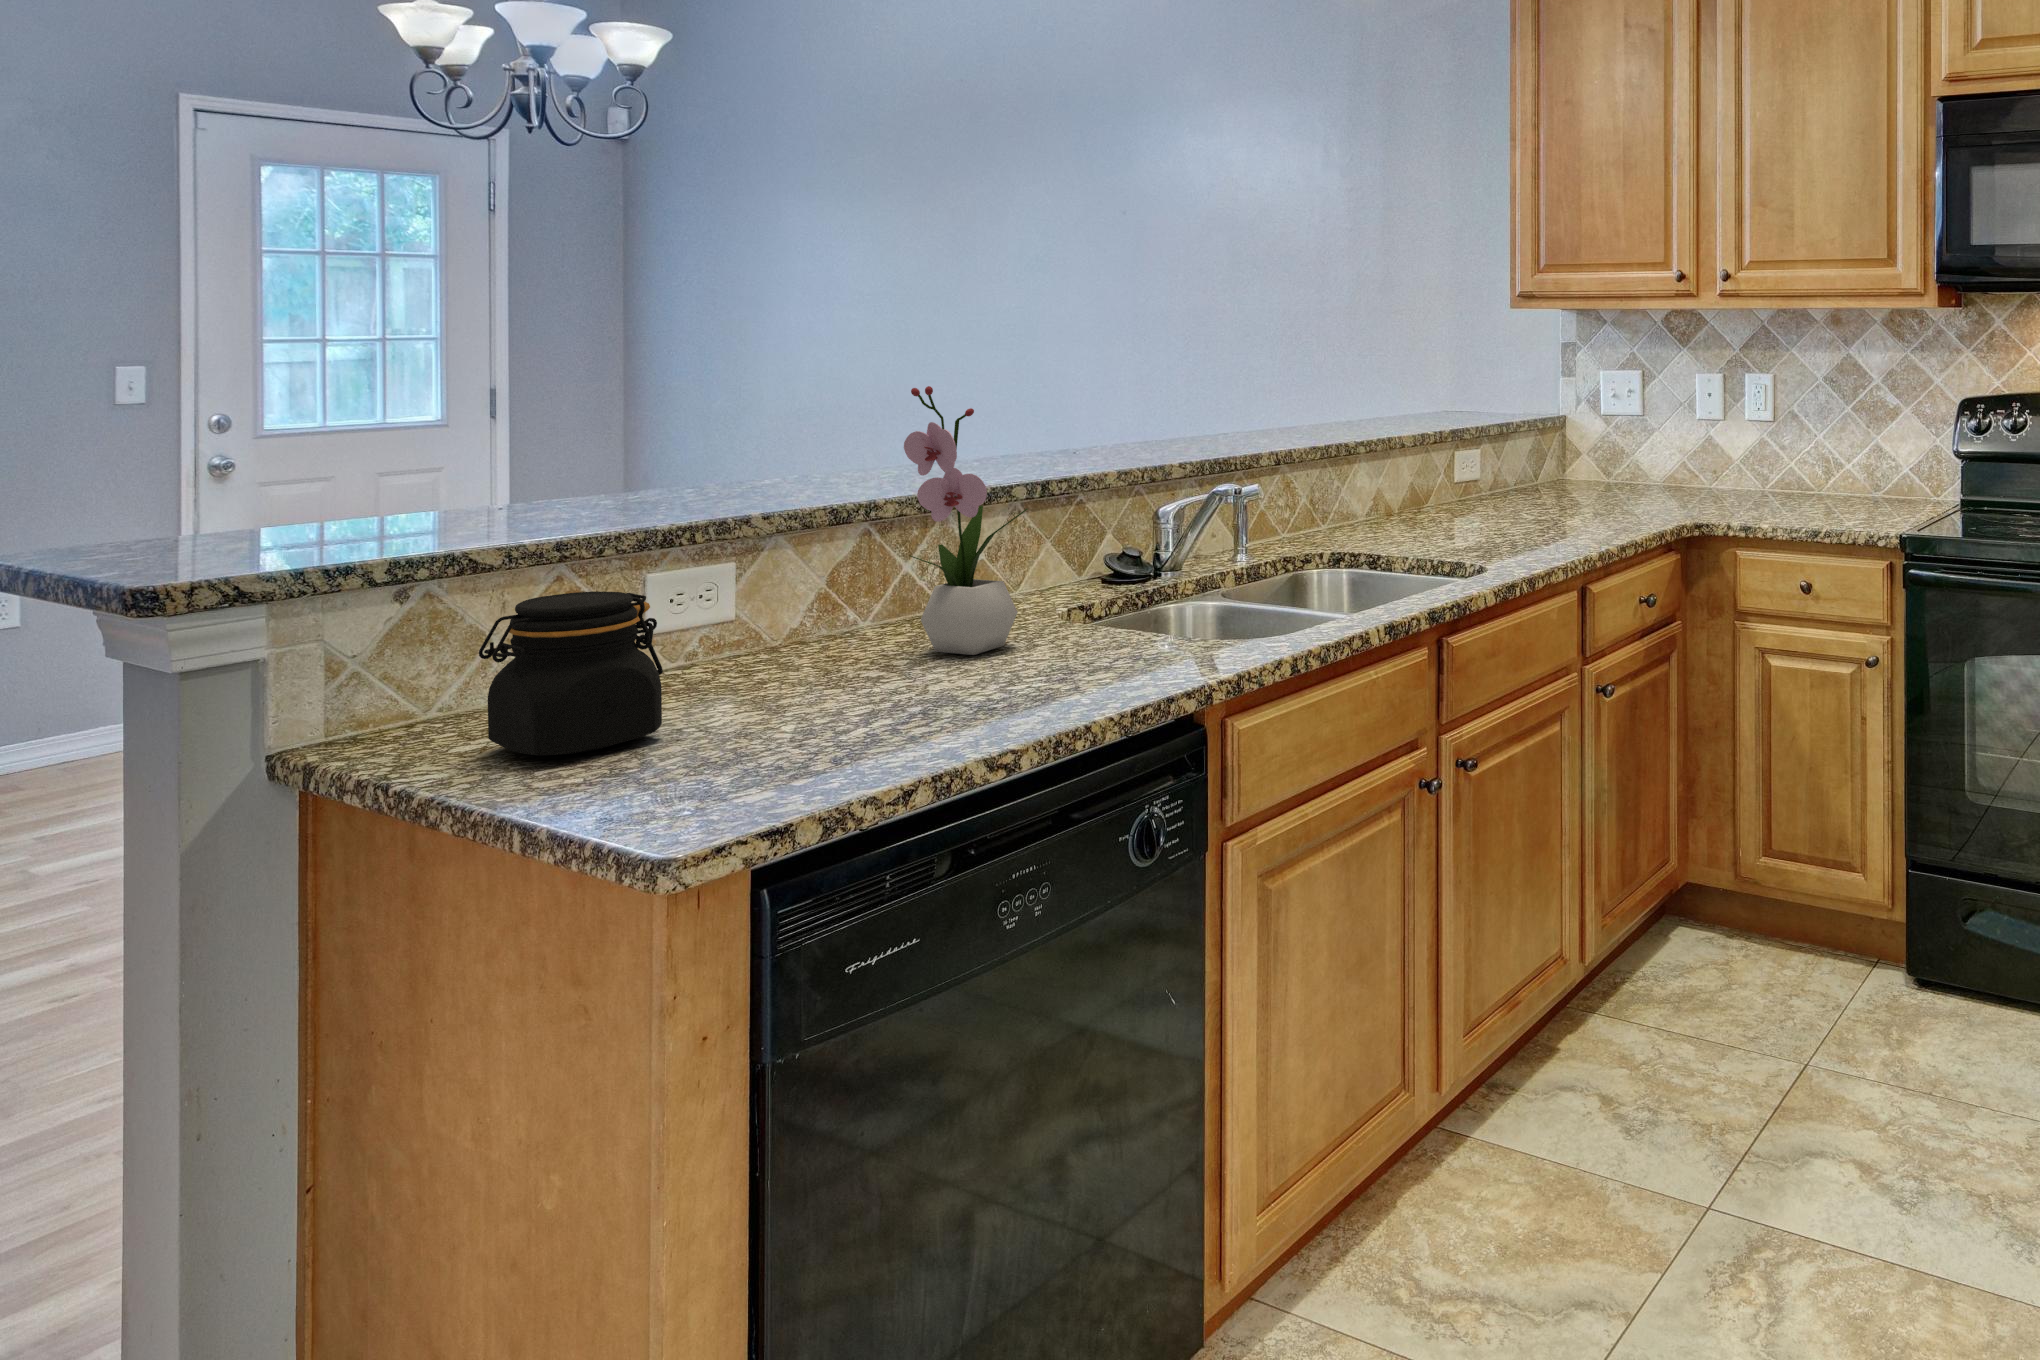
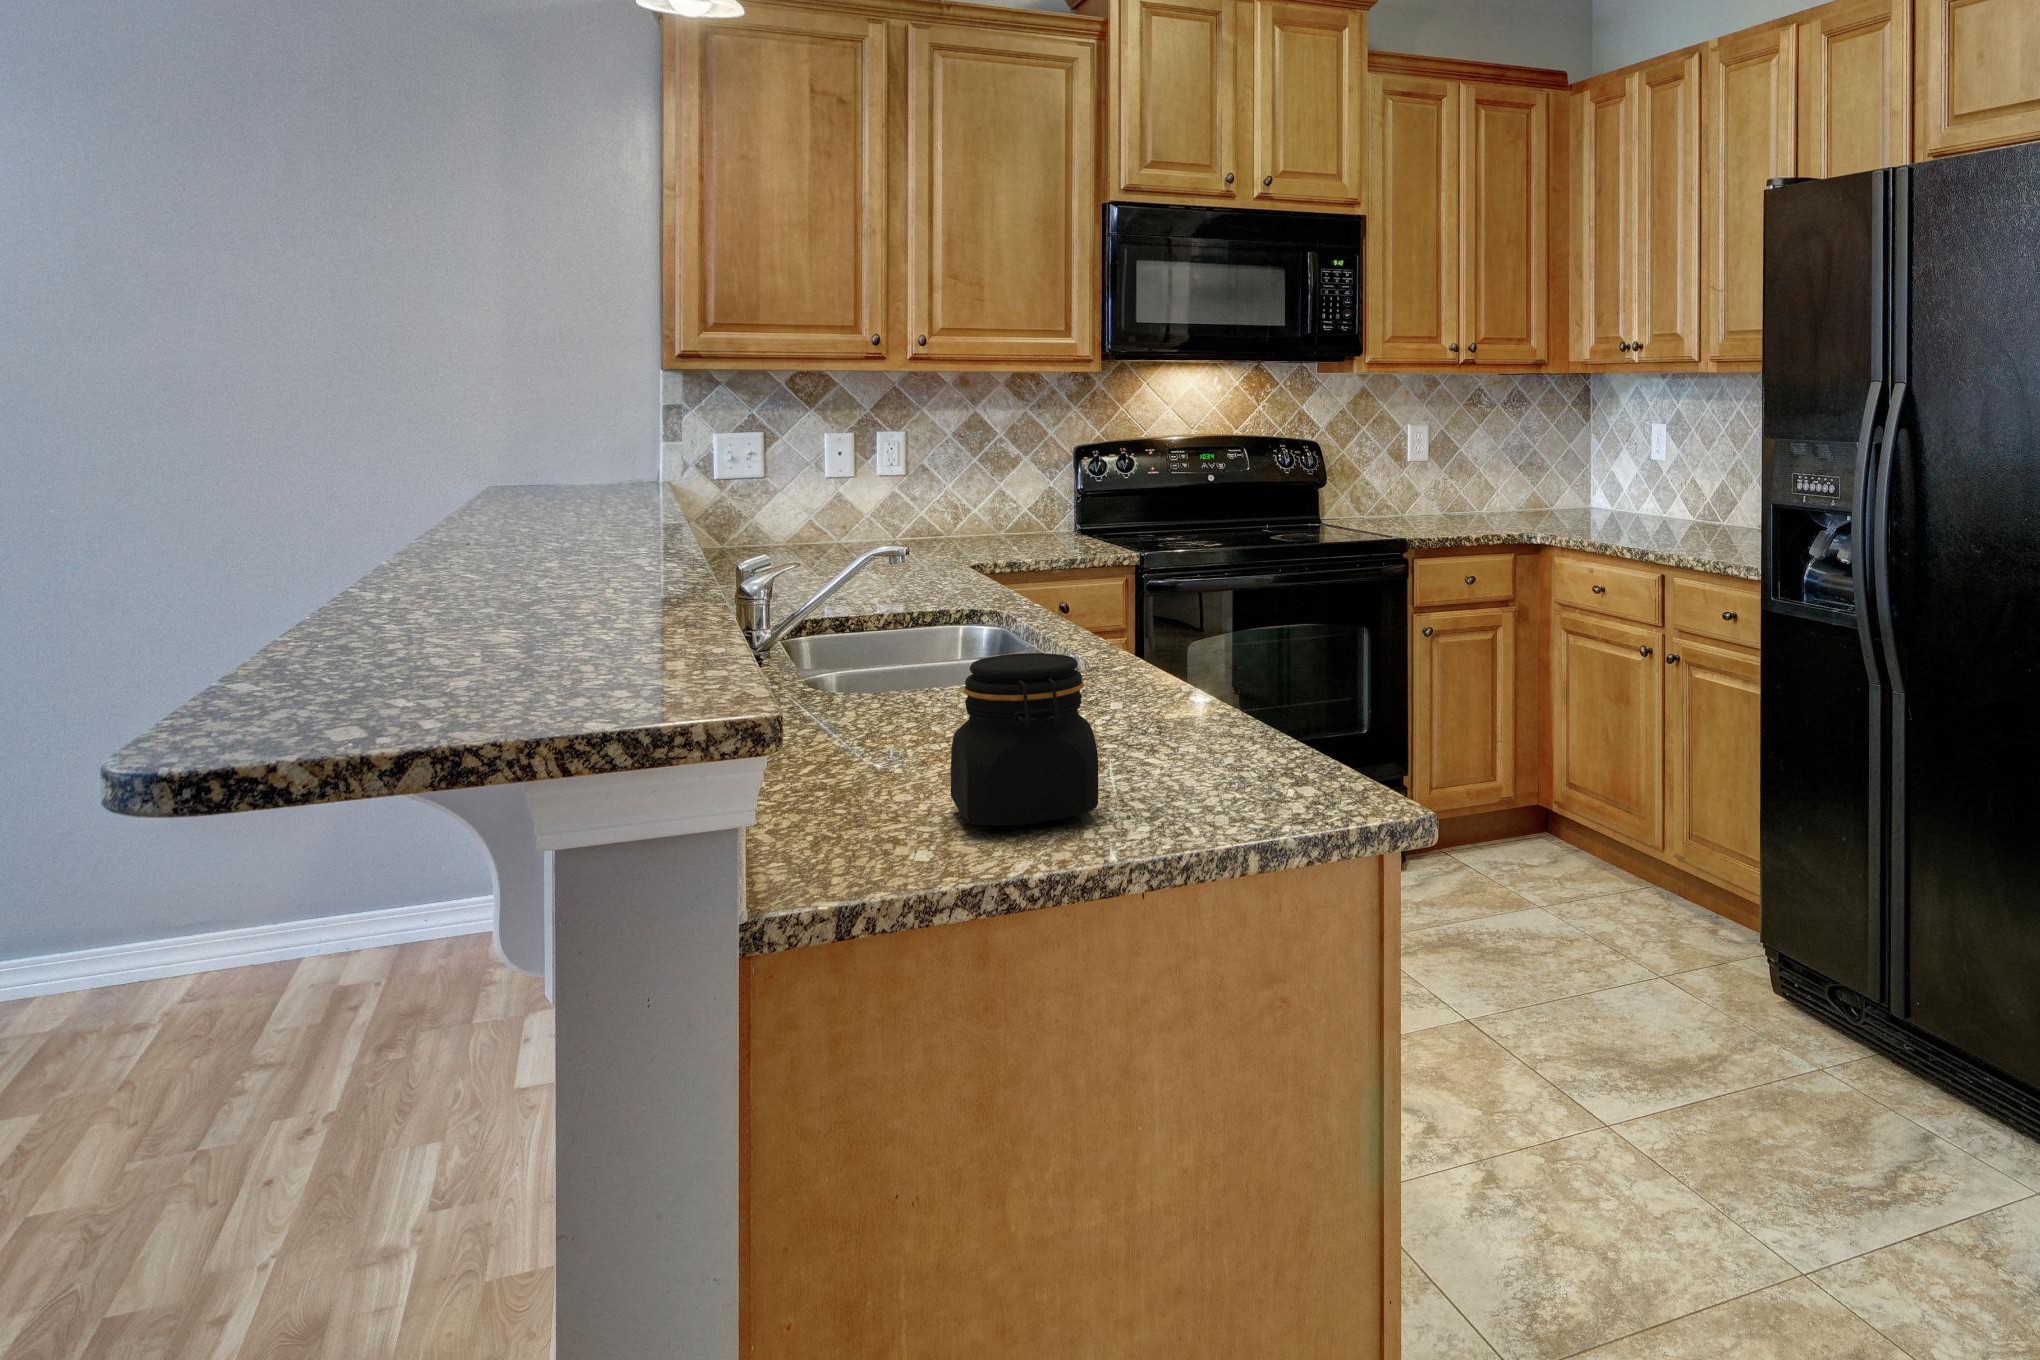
flower arrangement: present [904,386,1028,655] -> none [876,443,969,722]

